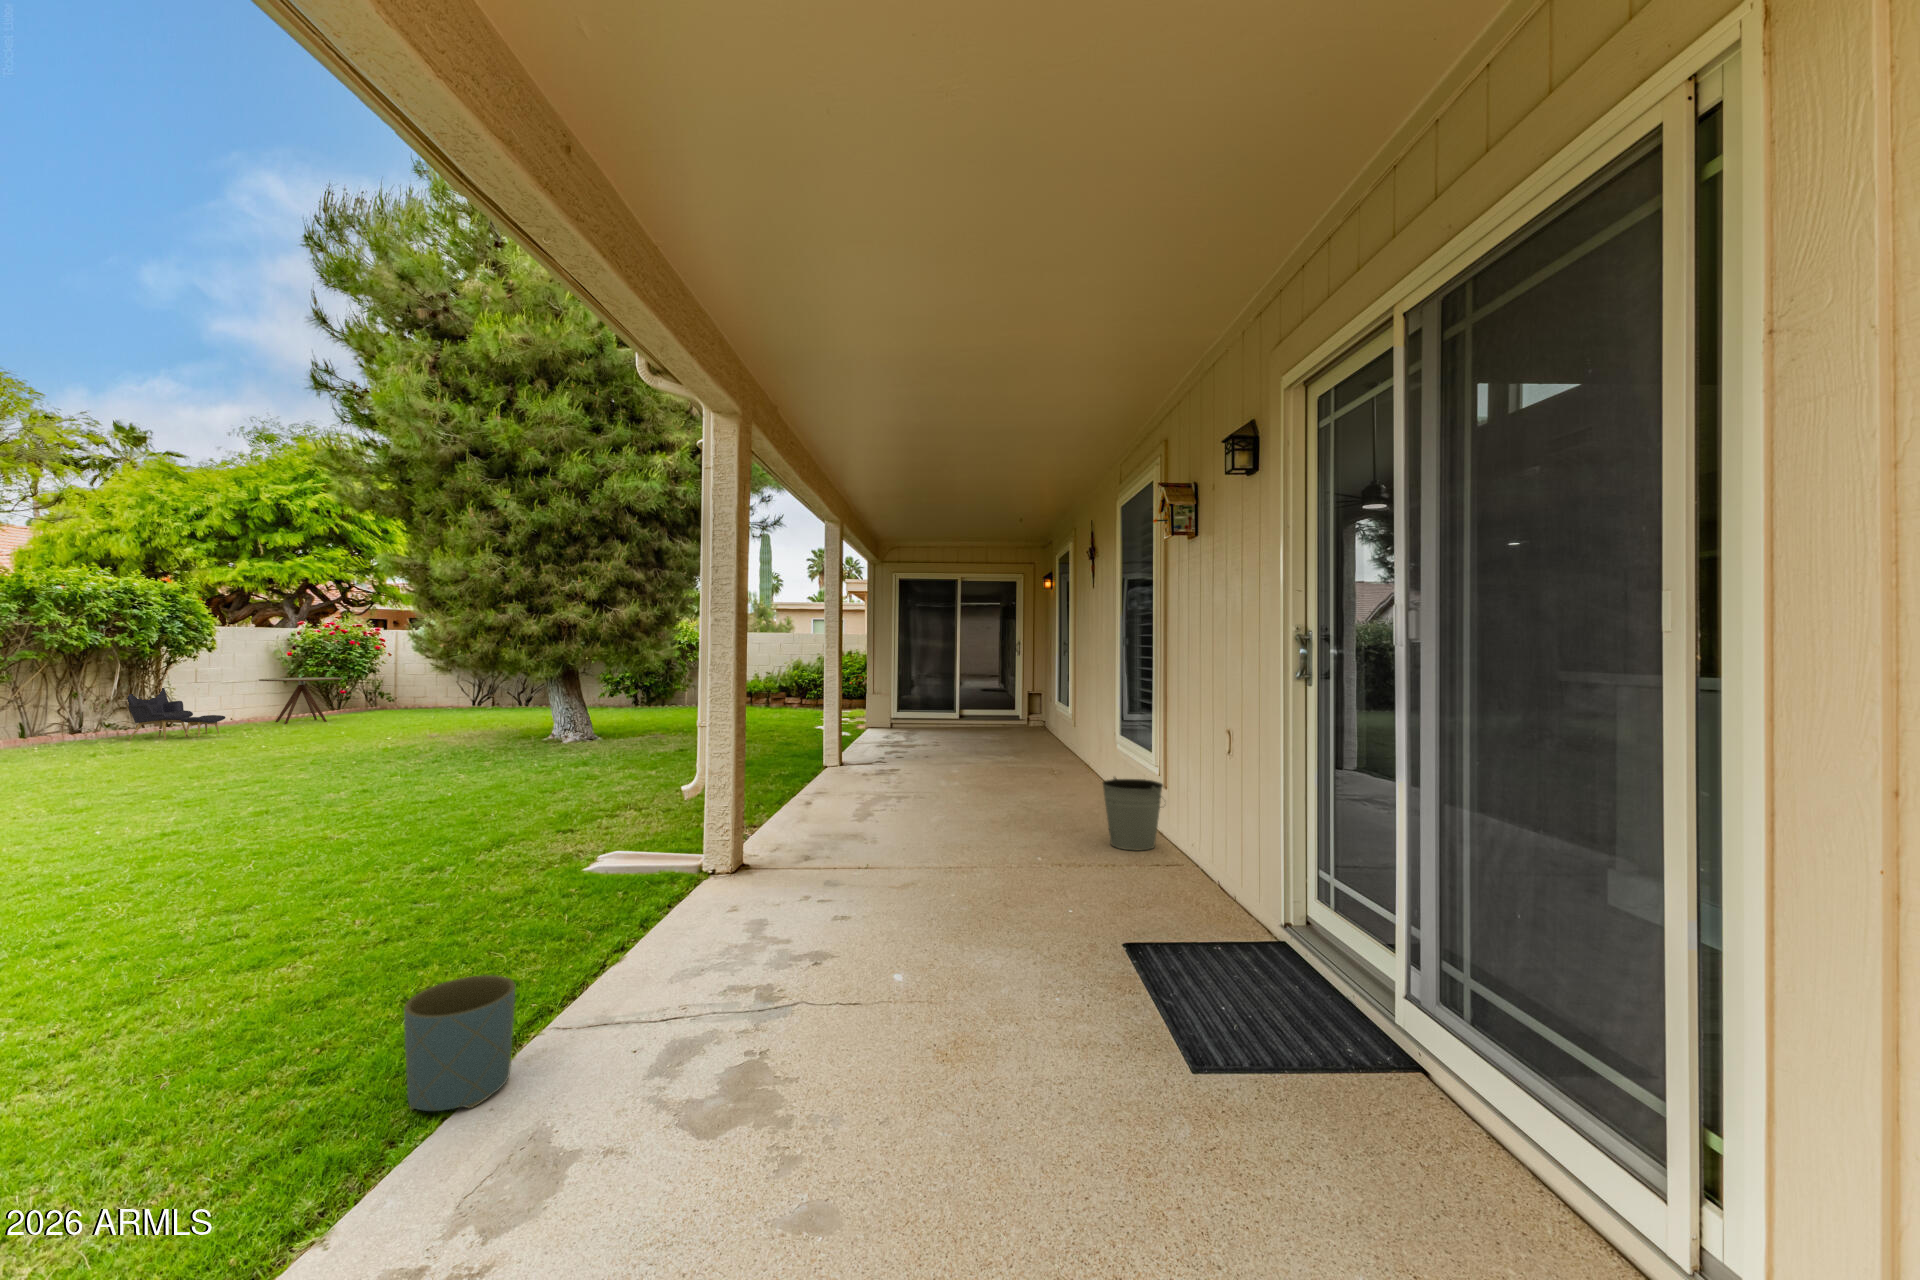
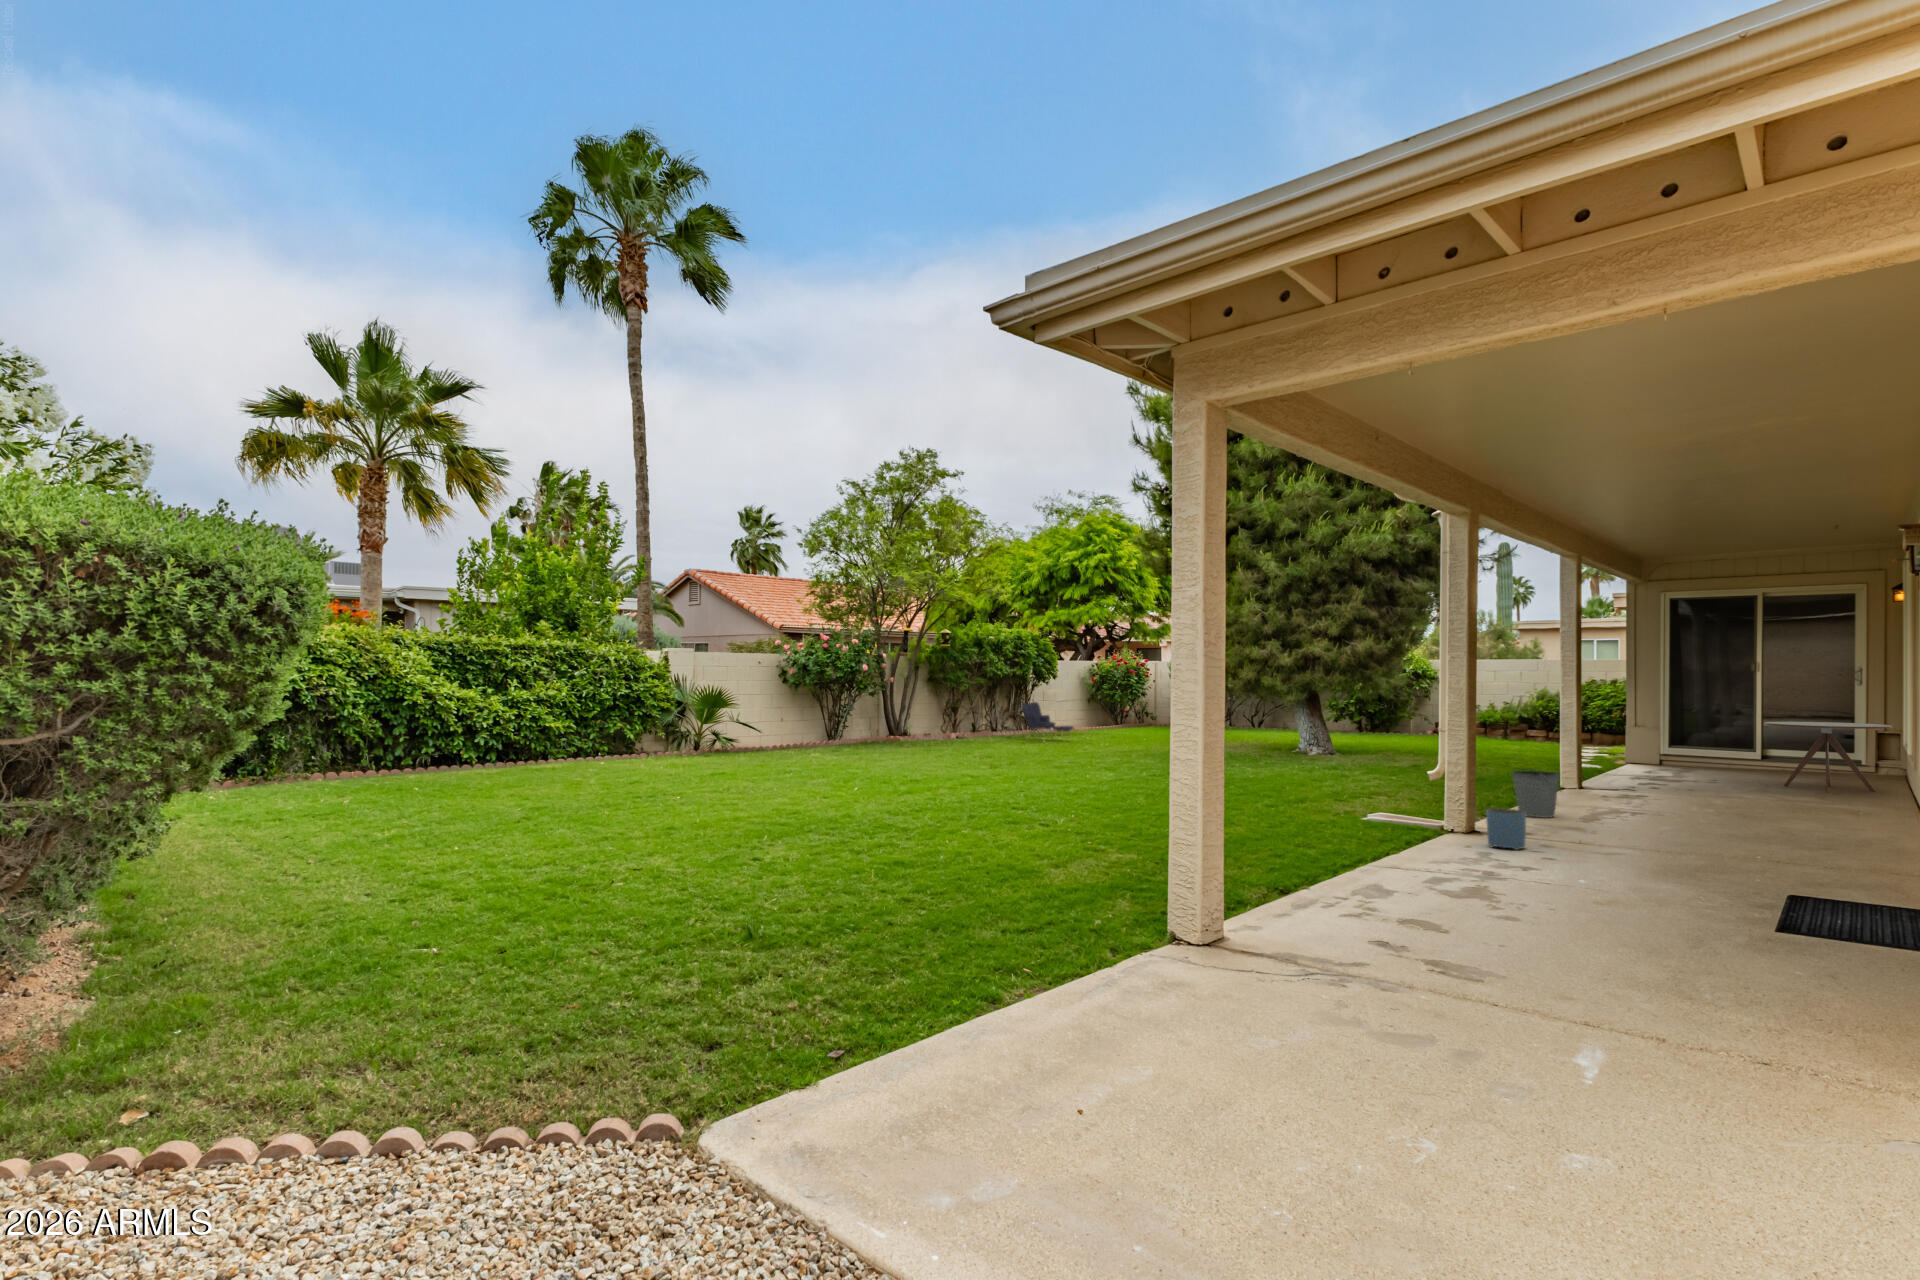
round table: present [259,677,343,724] -> present [1764,722,1892,792]
bucket: present [1102,777,1163,850] -> present [1512,770,1560,818]
planter: present [404,975,515,1111] -> present [1486,808,1526,850]

